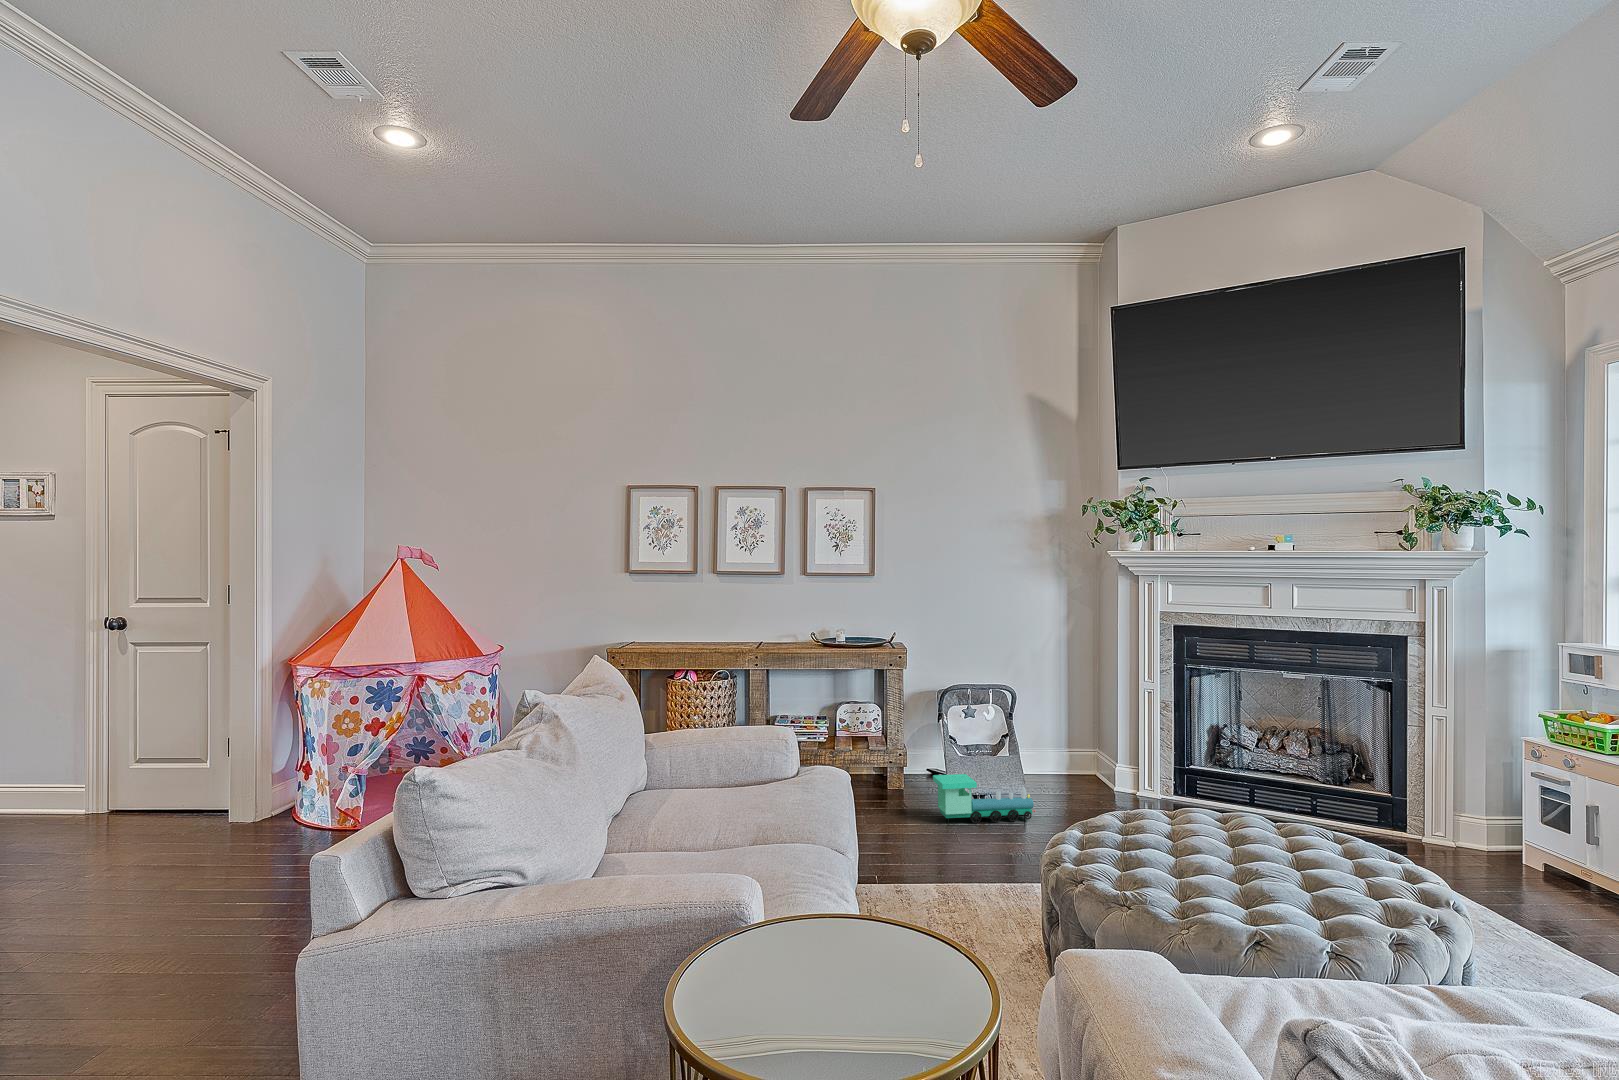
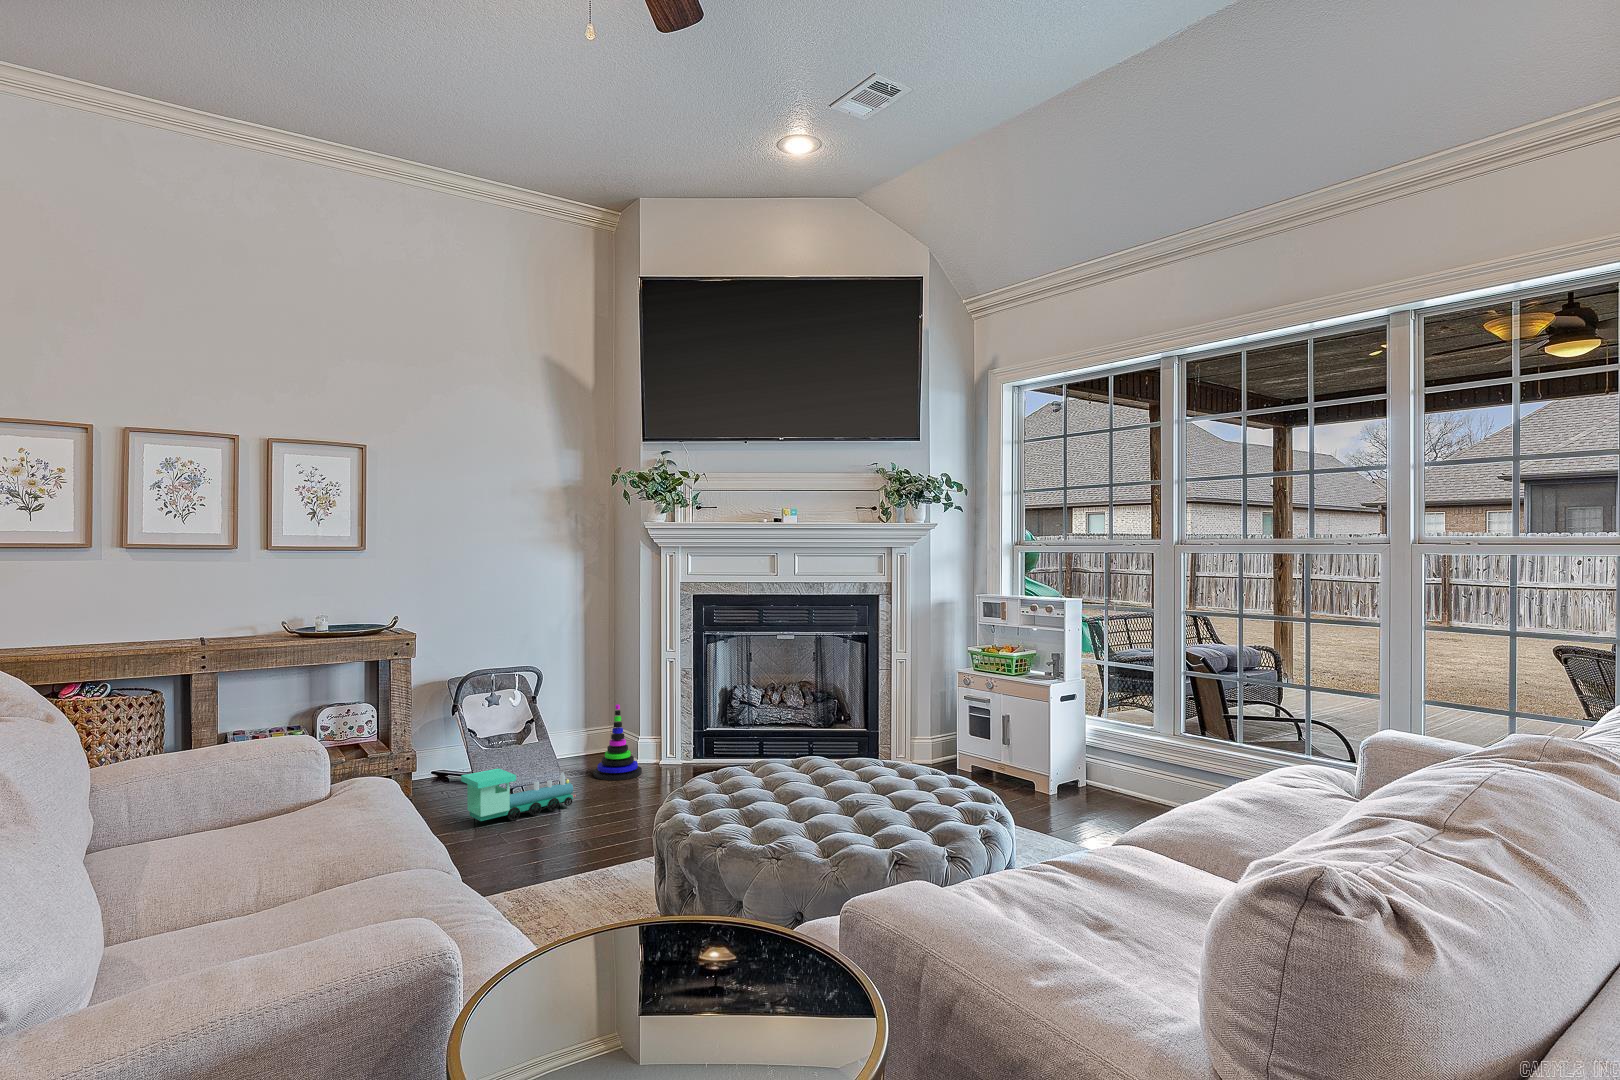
stacking toy: none [1065,729,1114,804] -> present [593,705,642,780]

